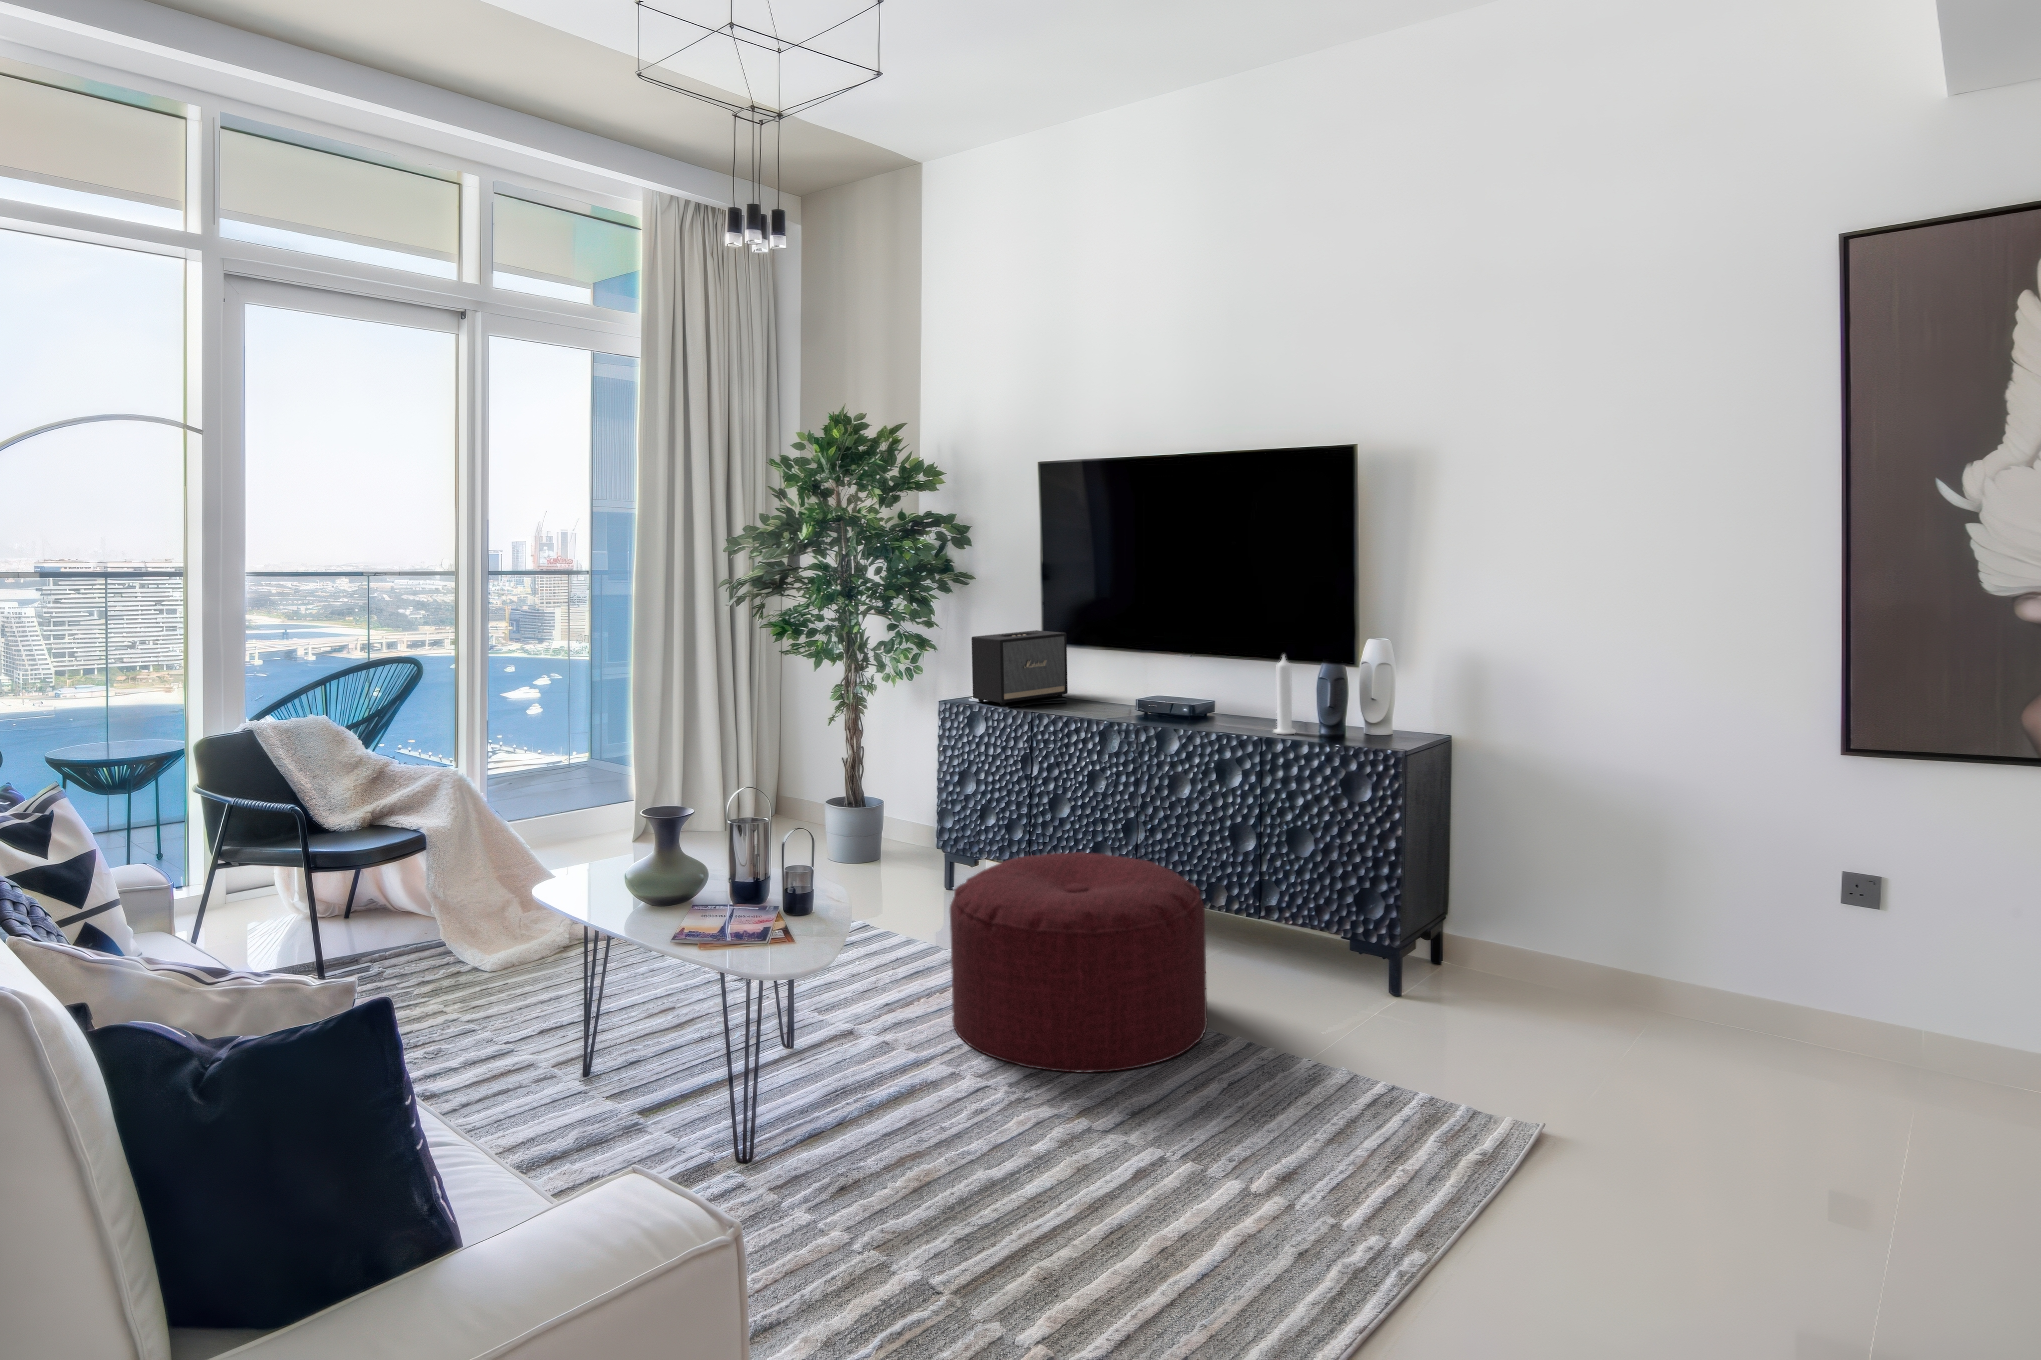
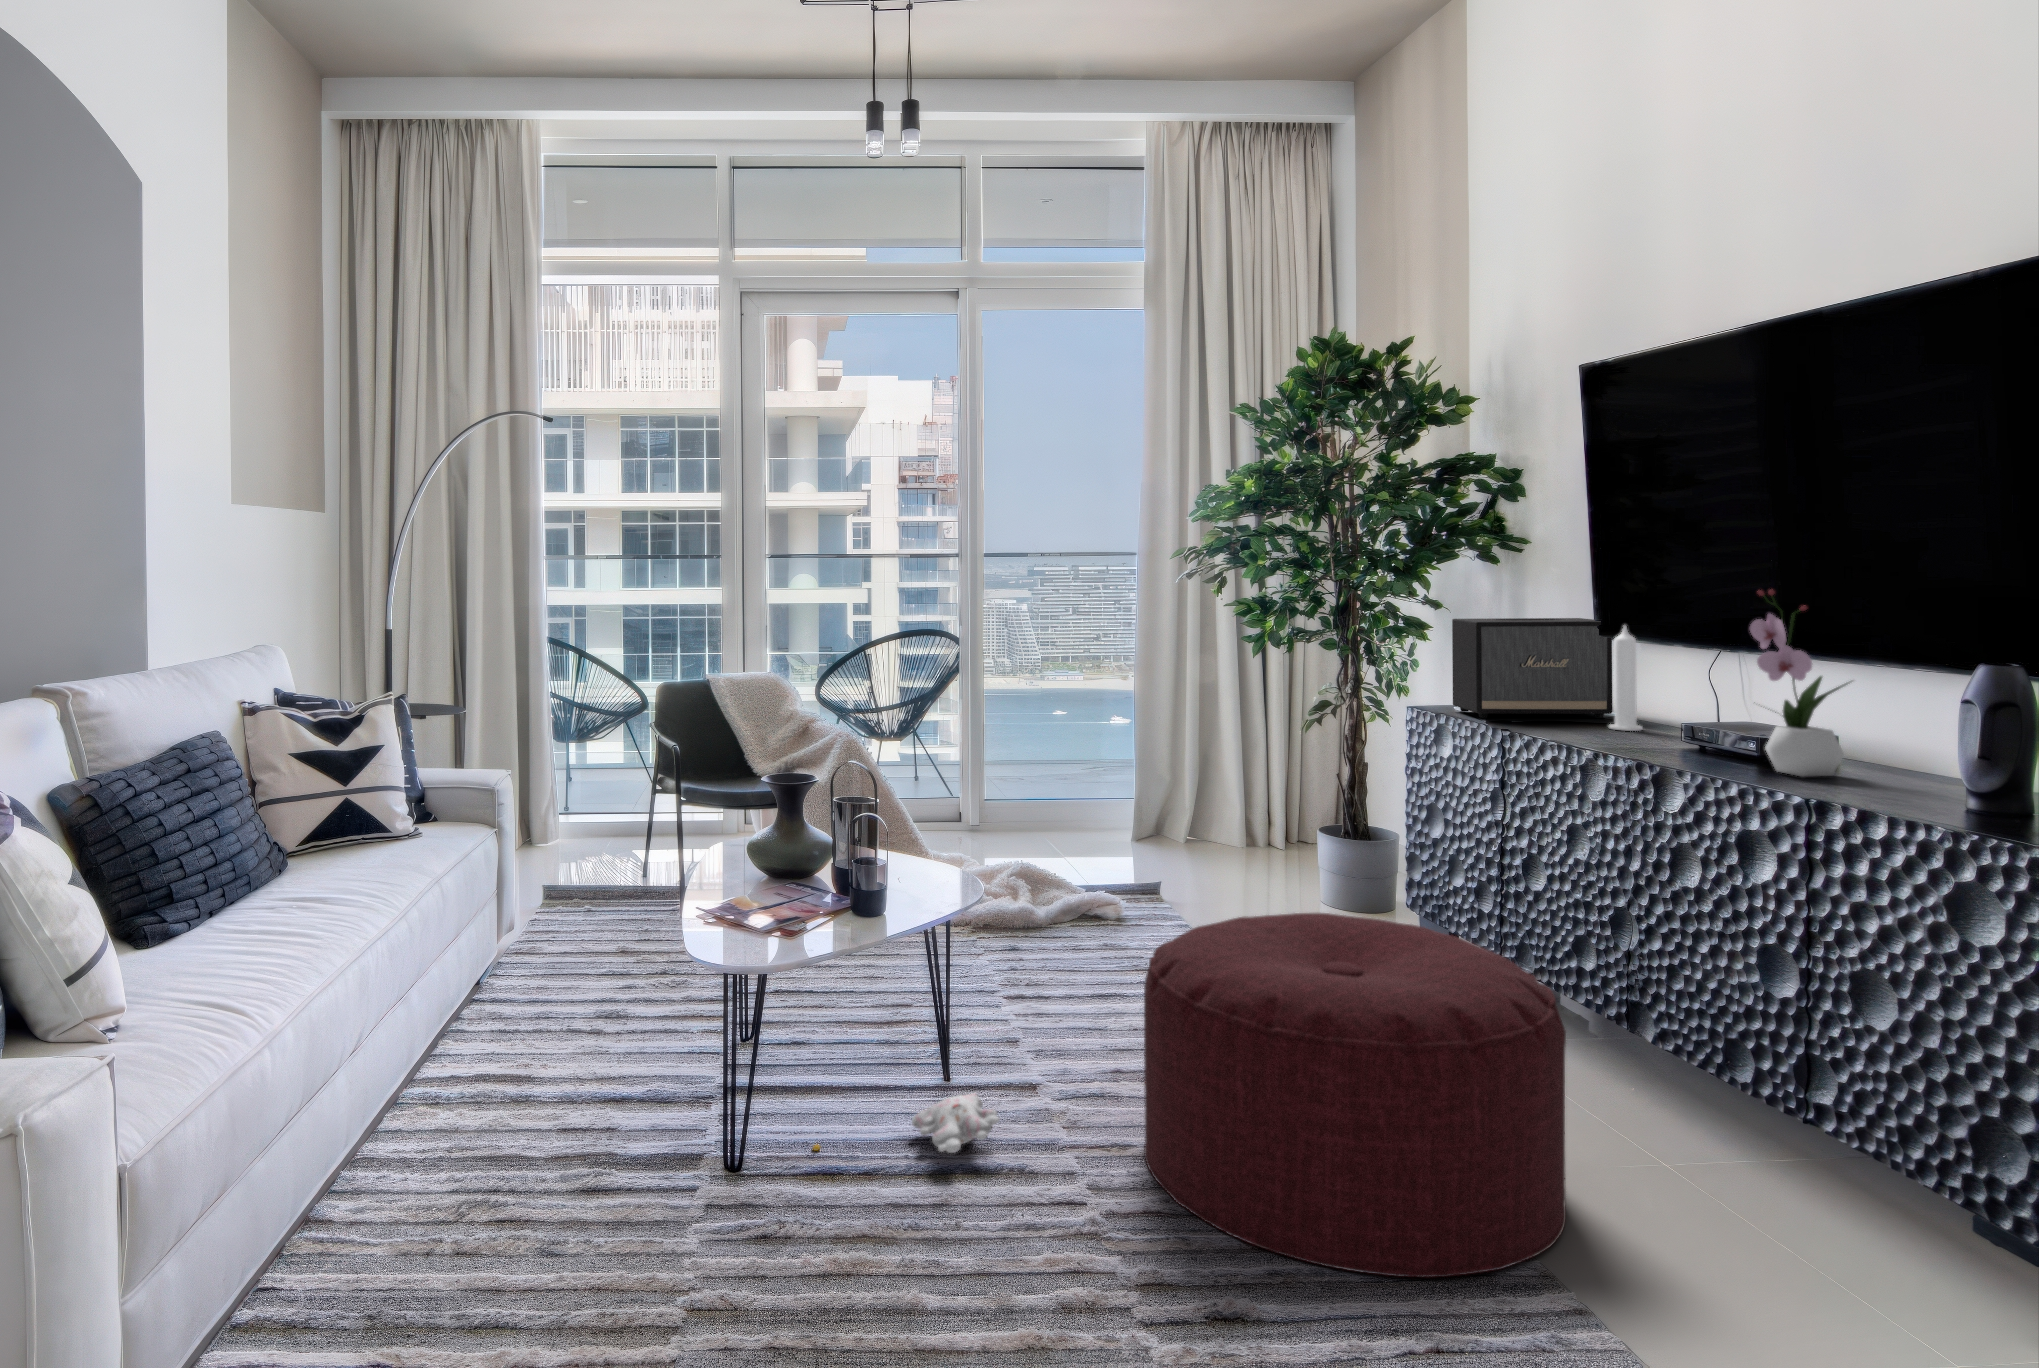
flower arrangement: none [1207,619,1253,726] -> present [1750,590,1848,777]
candle: present [1274,655,1296,734] -> present [1609,626,1642,731]
plush toy: none [776,1044,899,1124] -> present [813,1093,1000,1153]

